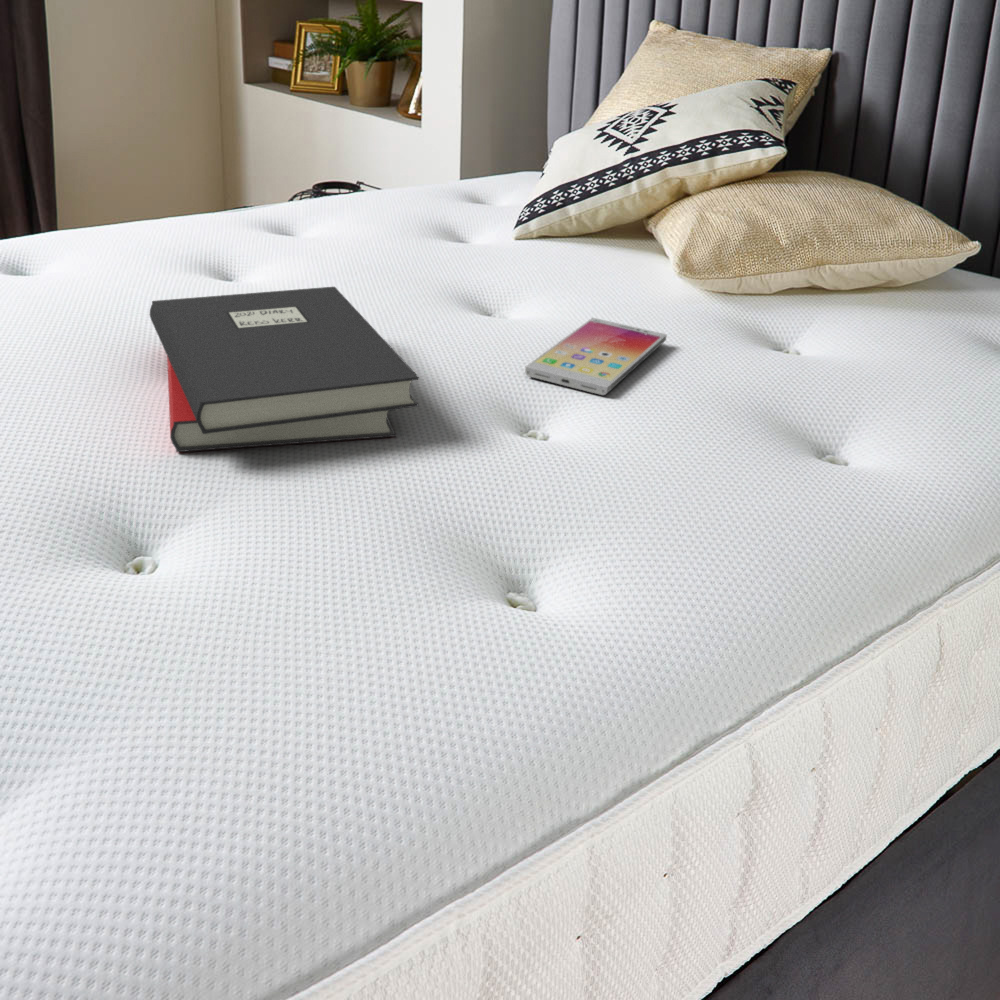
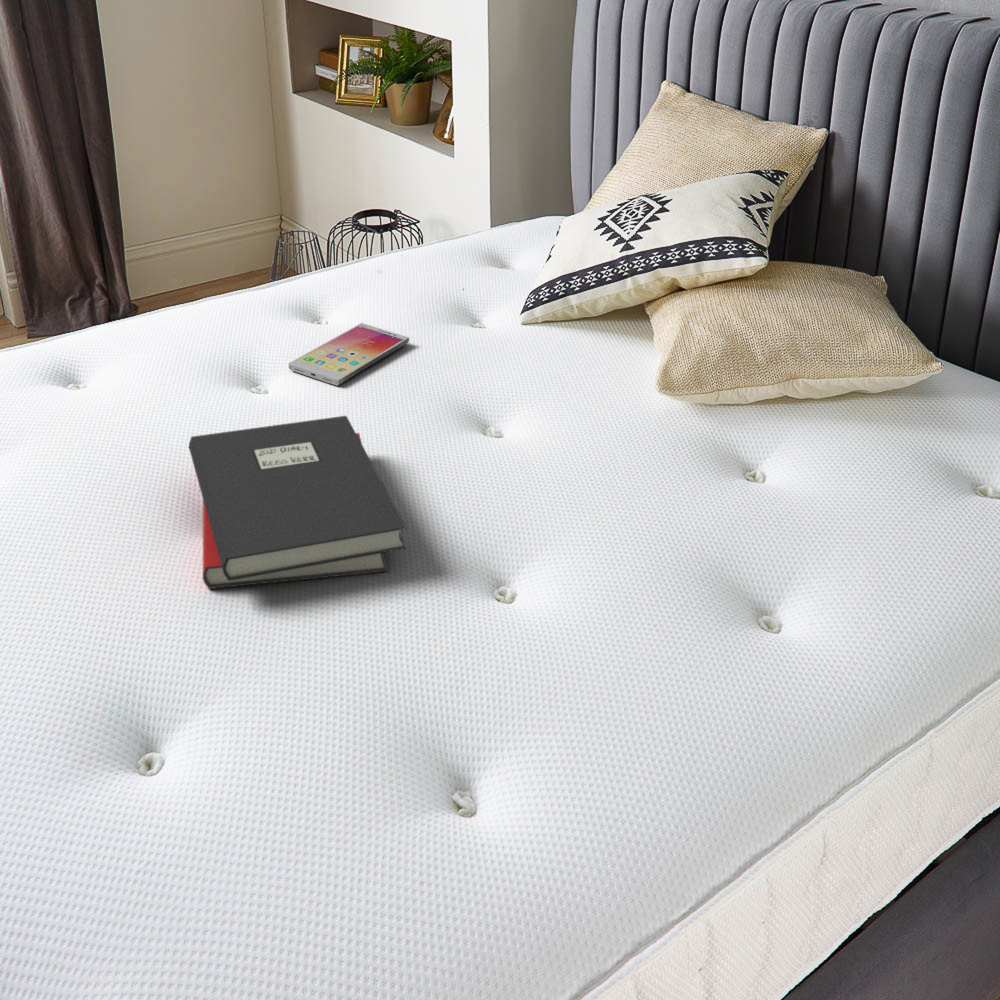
smartphone: present [525,318,667,395] -> present [288,323,409,386]

